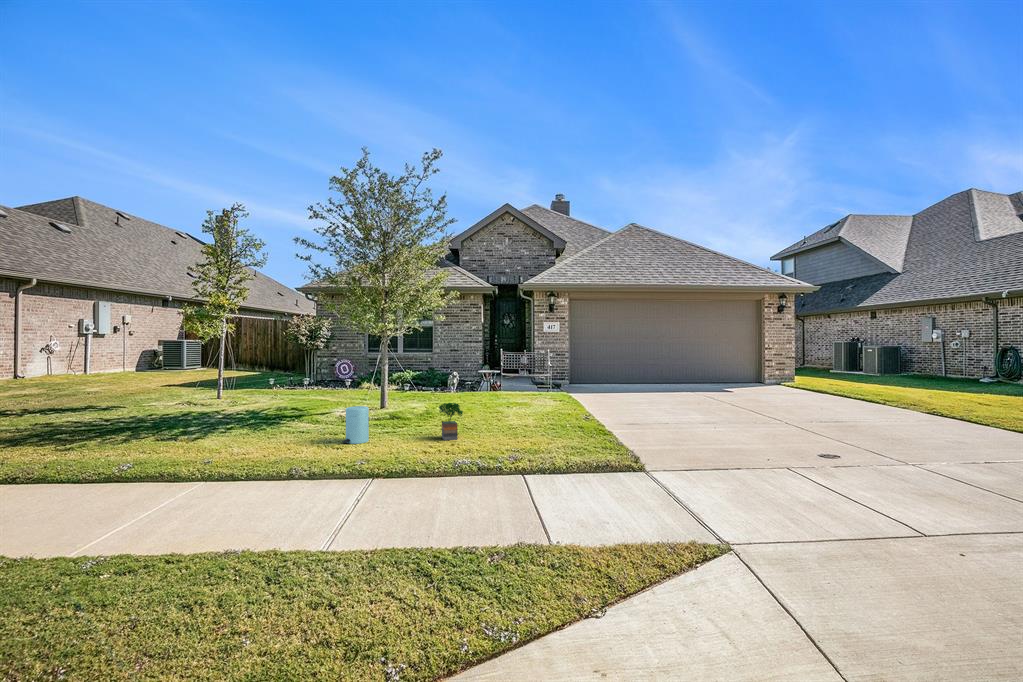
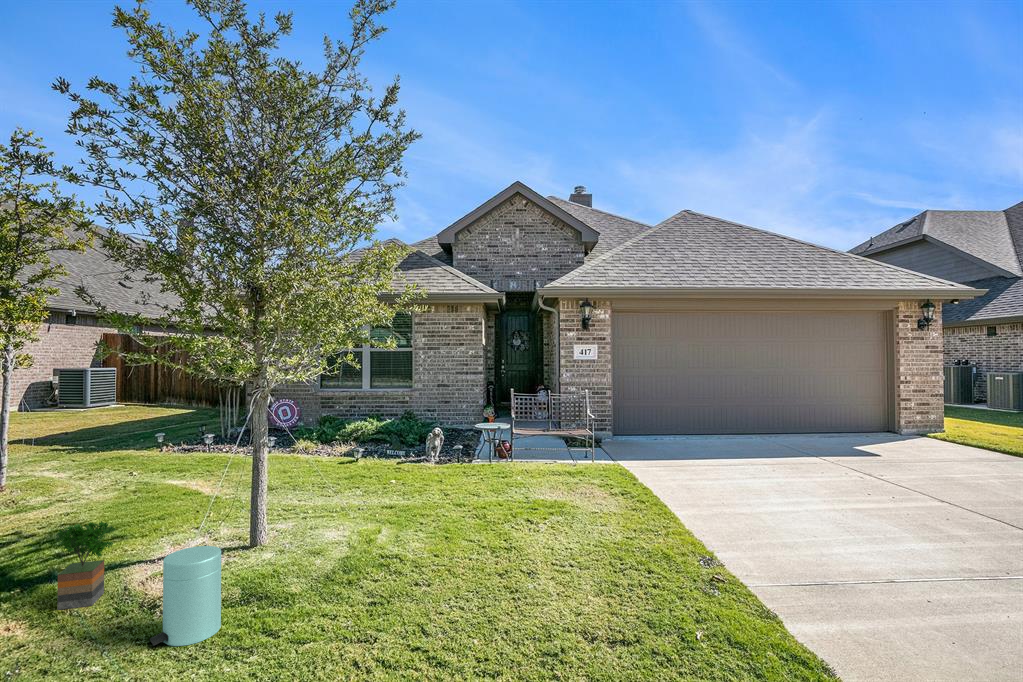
potted tree: present [438,403,463,440] -> present [55,521,115,610]

